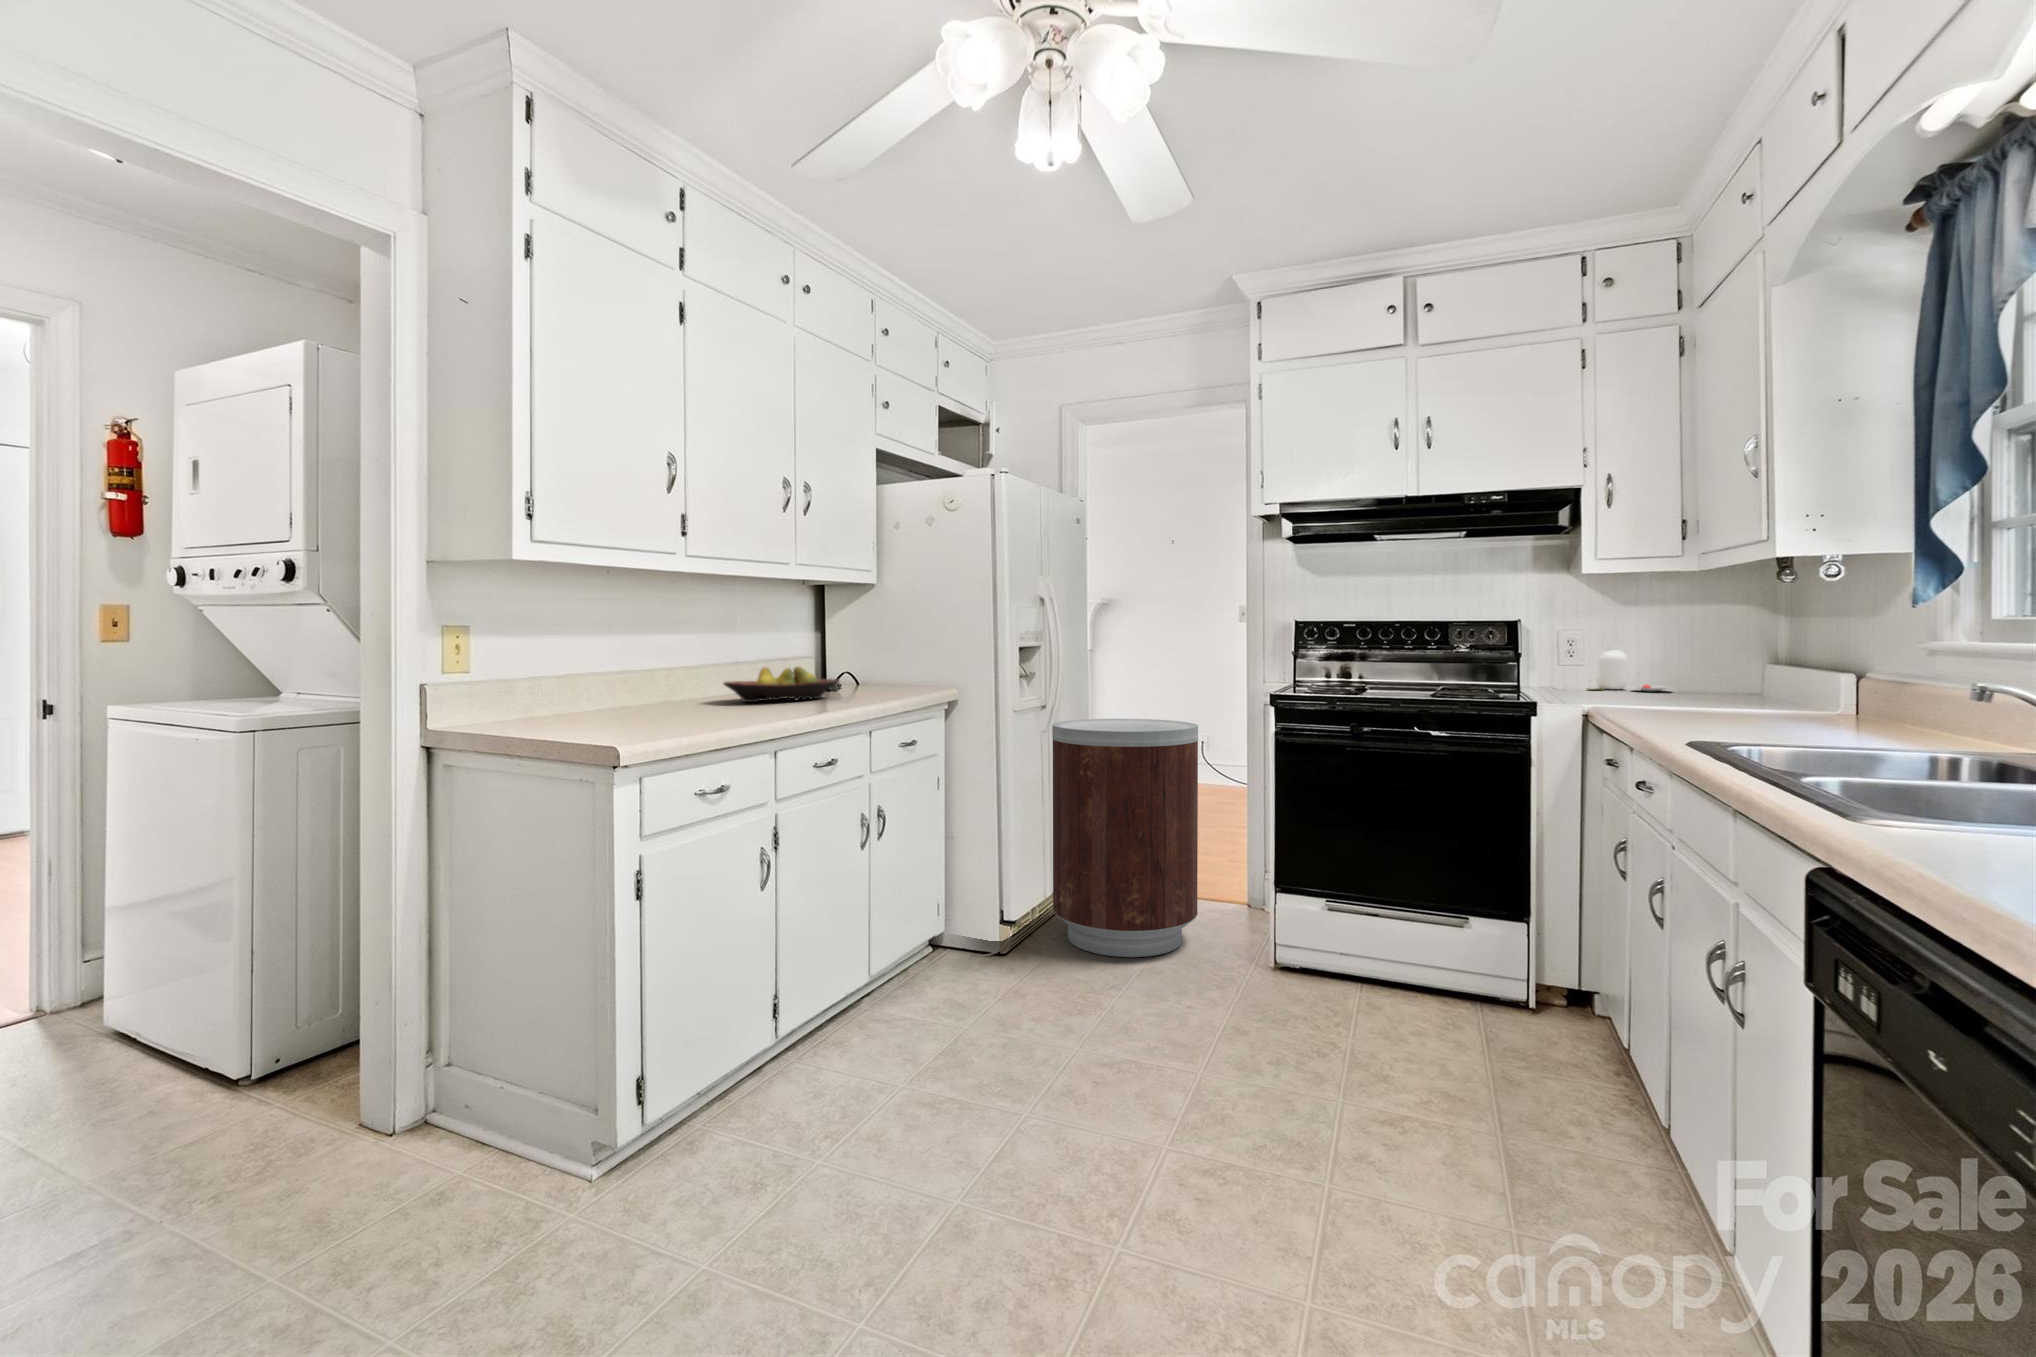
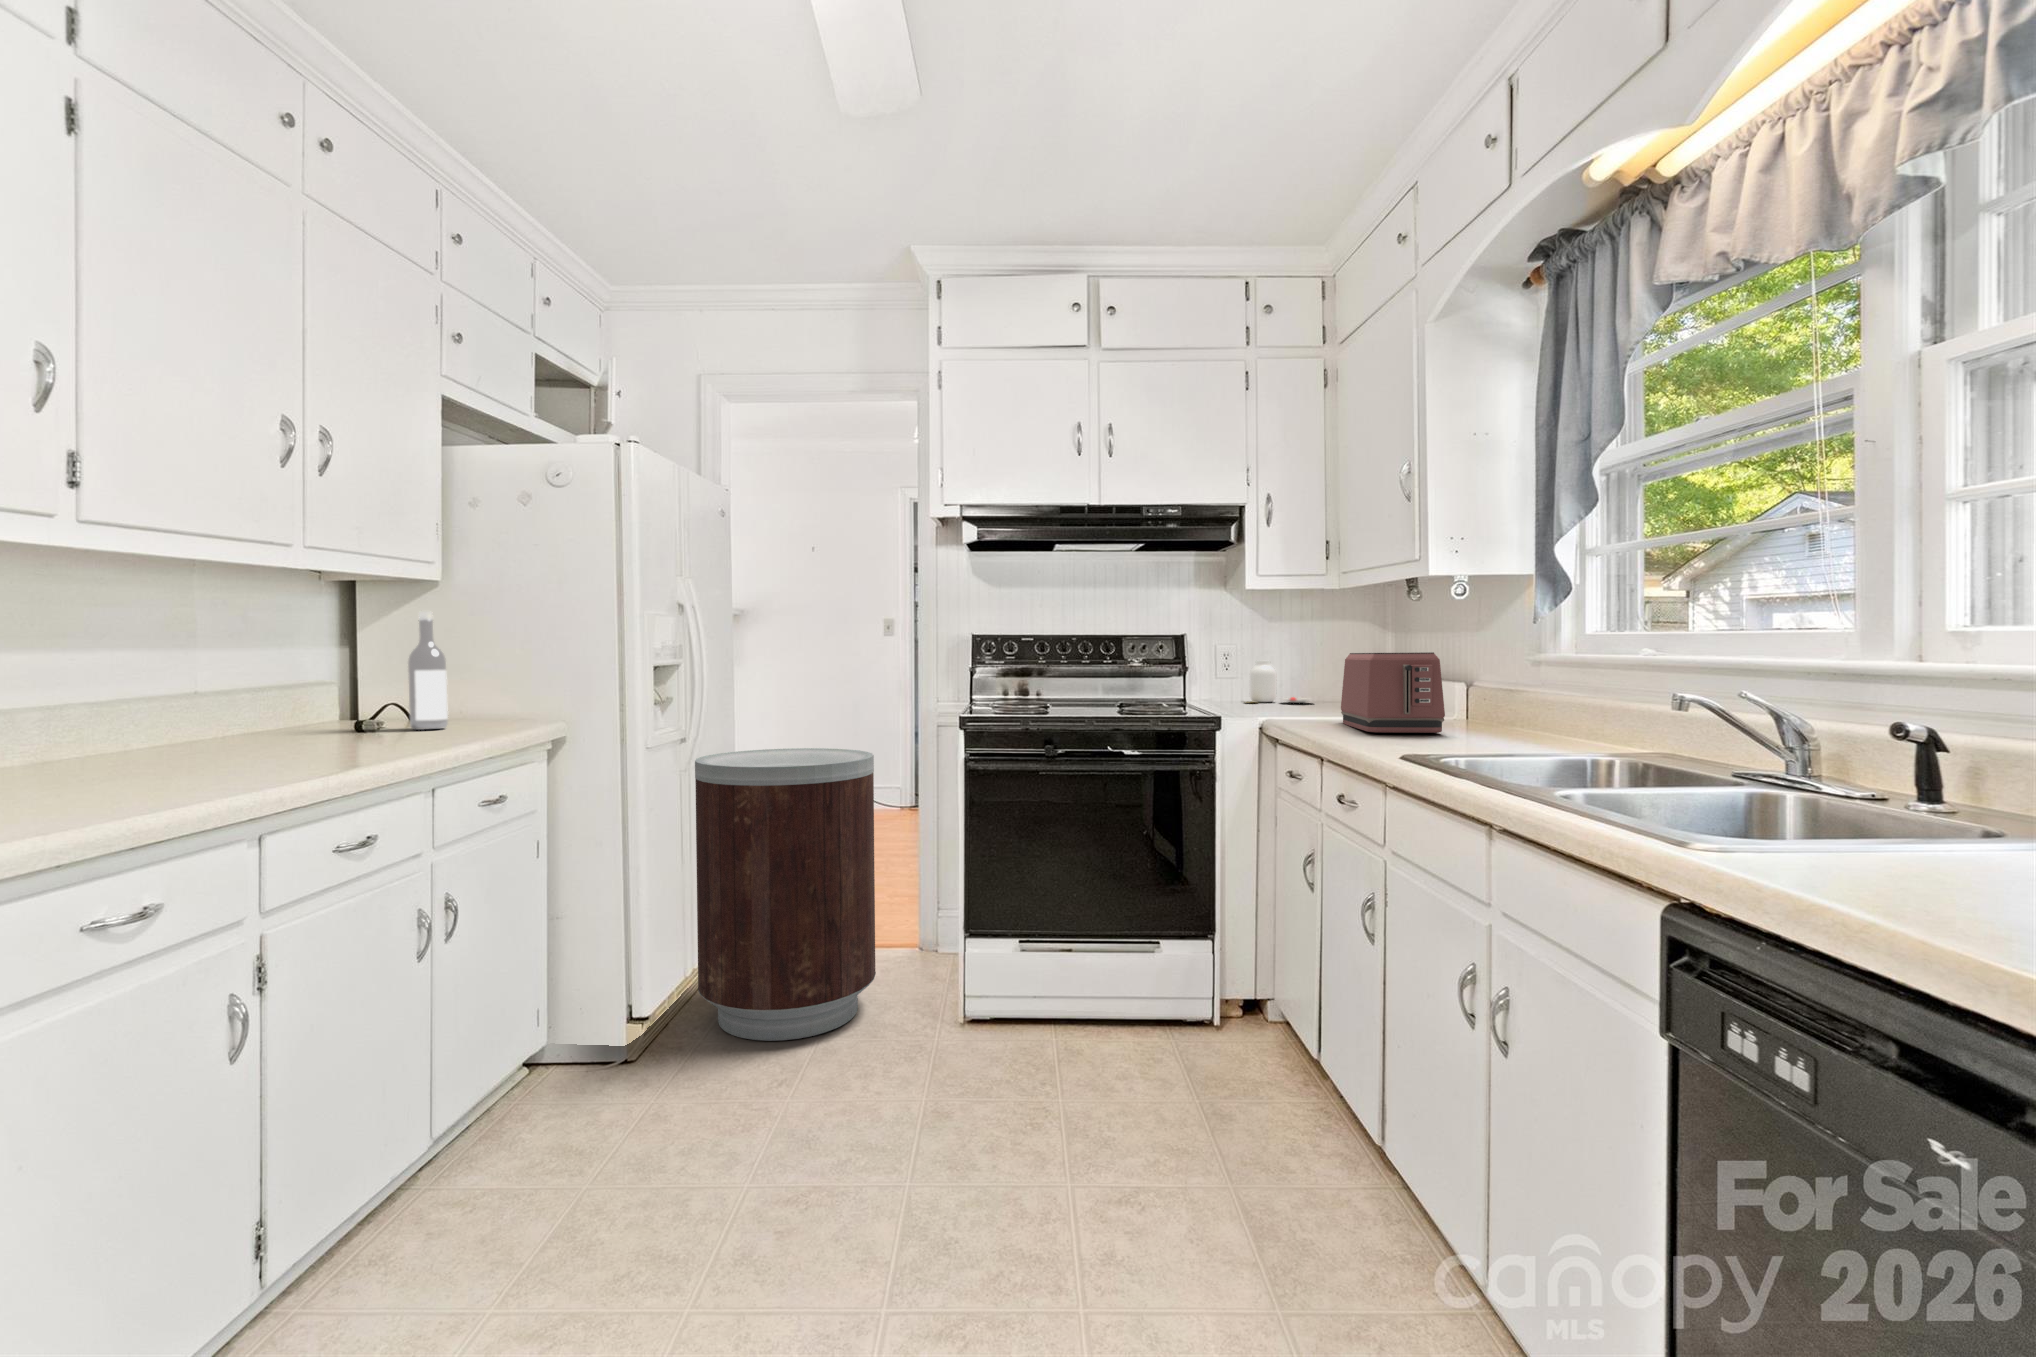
wine bottle: none [857,608,881,693] -> present [408,611,448,730]
toaster: none [1678,637,1792,722] -> present [1341,652,1445,733]
fruit bowl: present [724,667,839,702] -> none [165,696,381,752]

